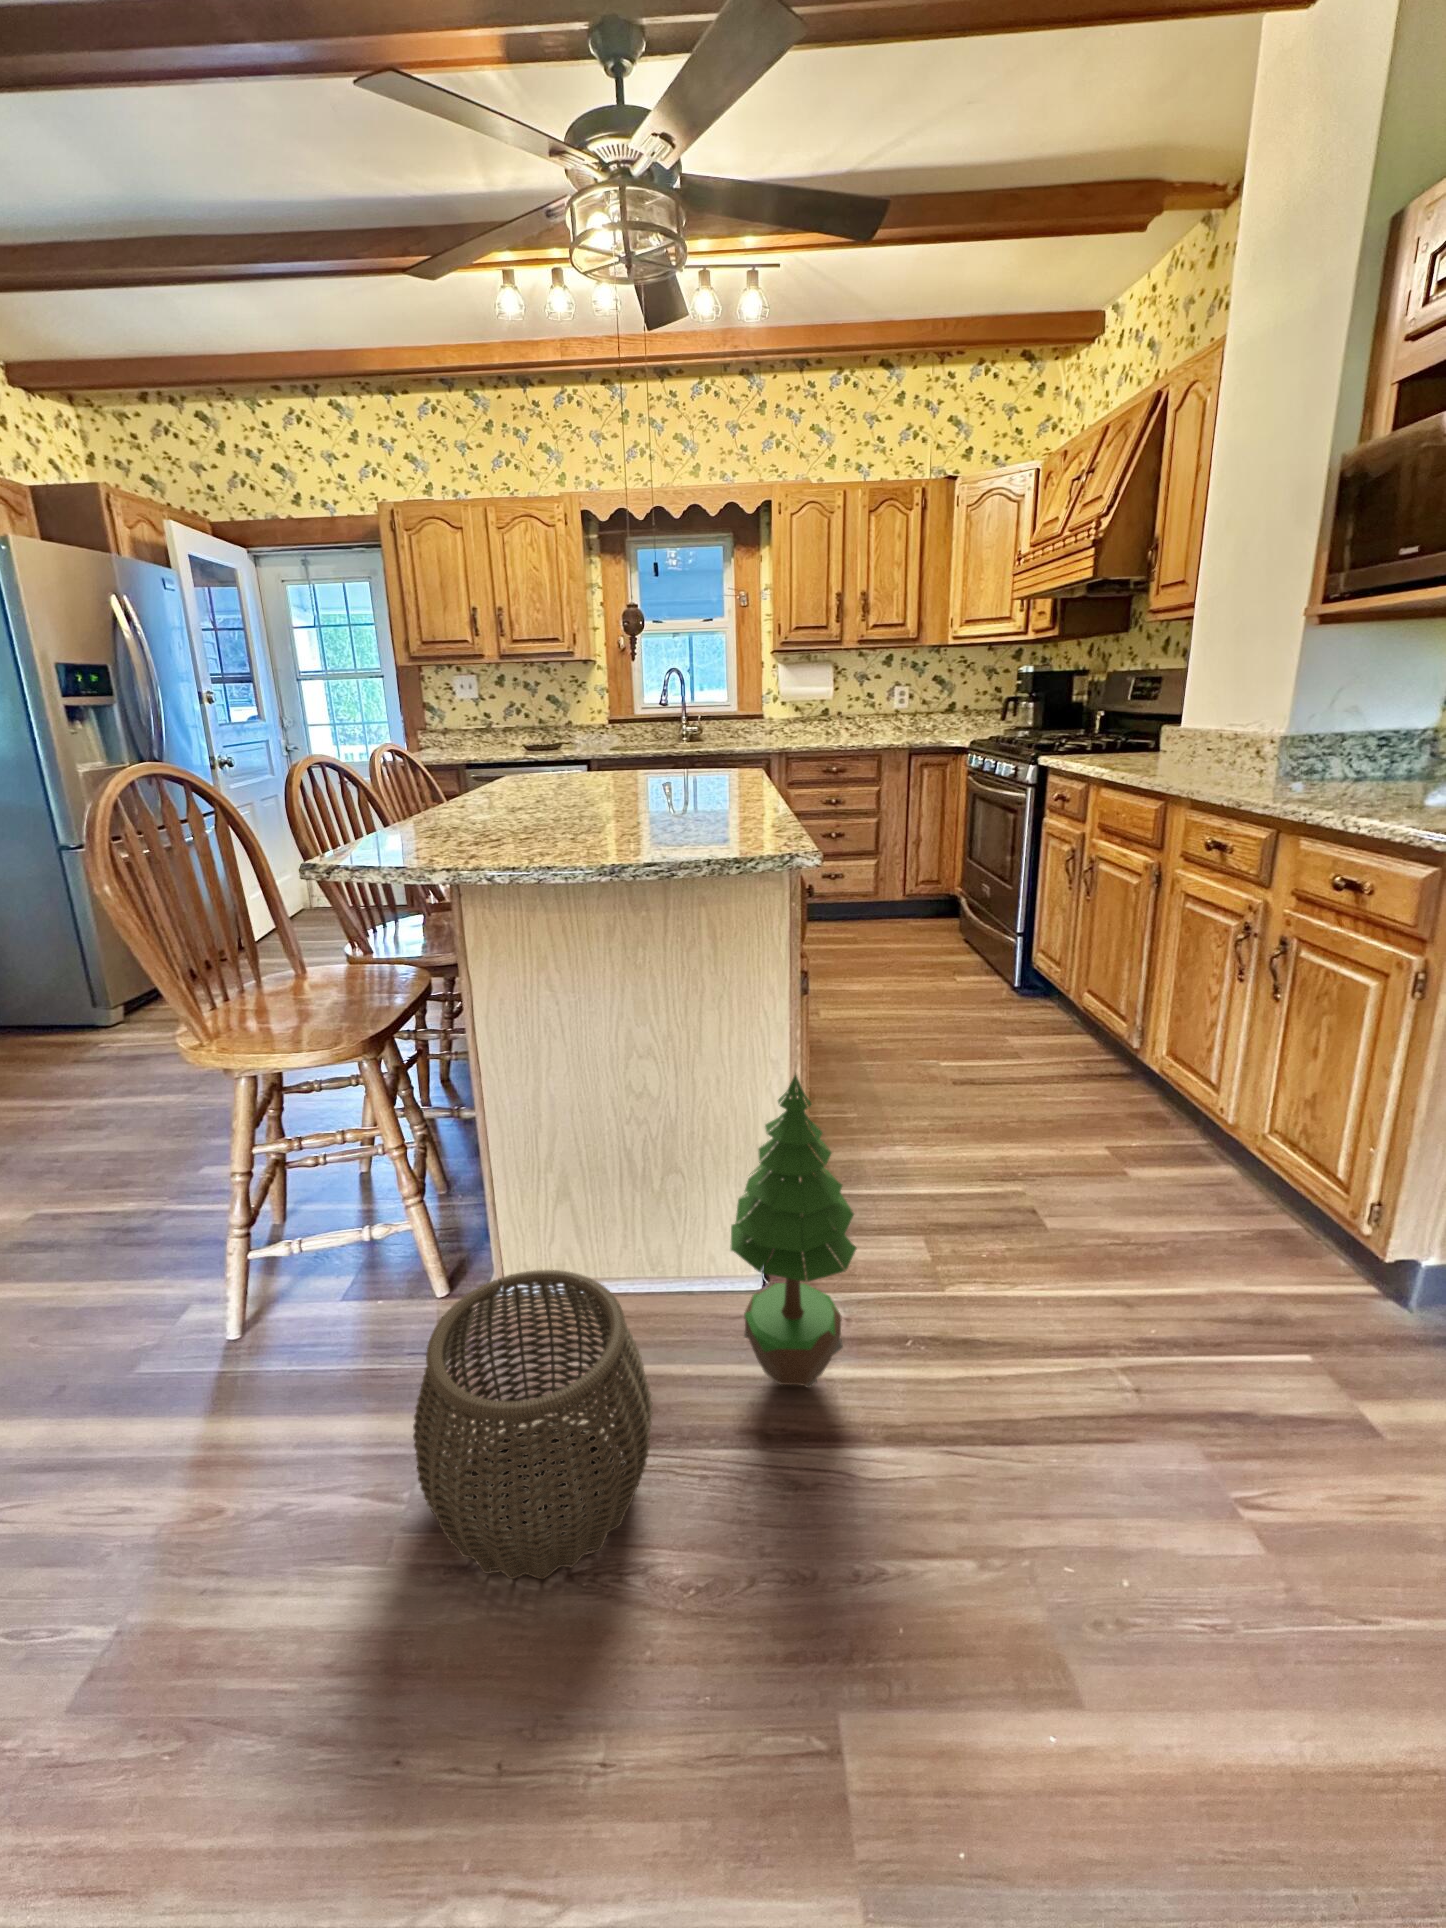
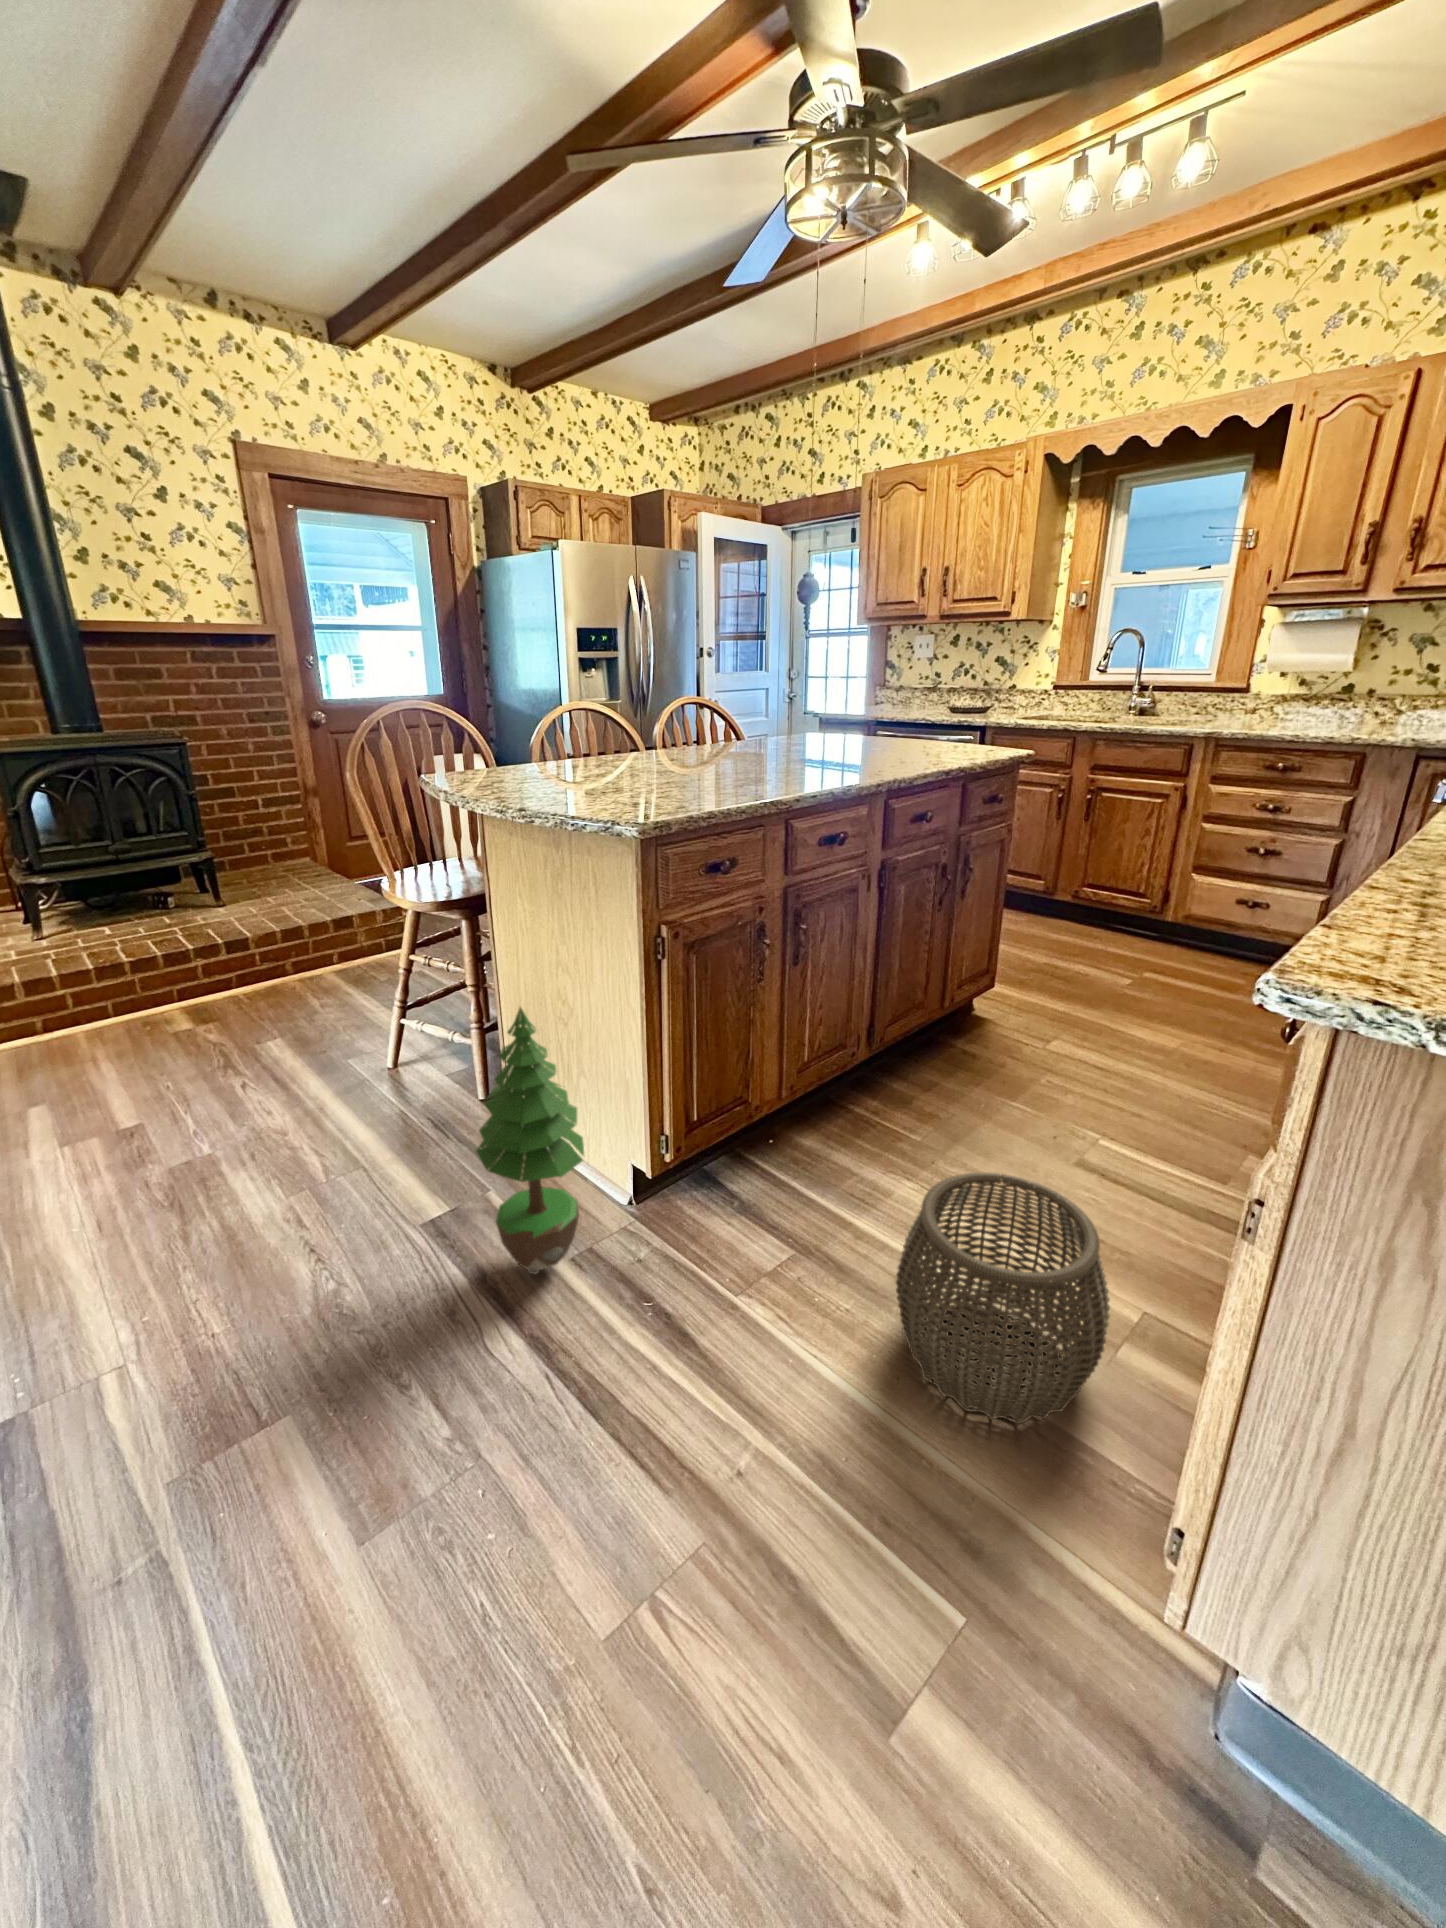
woven basket: present [413,1270,652,1579] -> present [896,1173,1110,1424]

